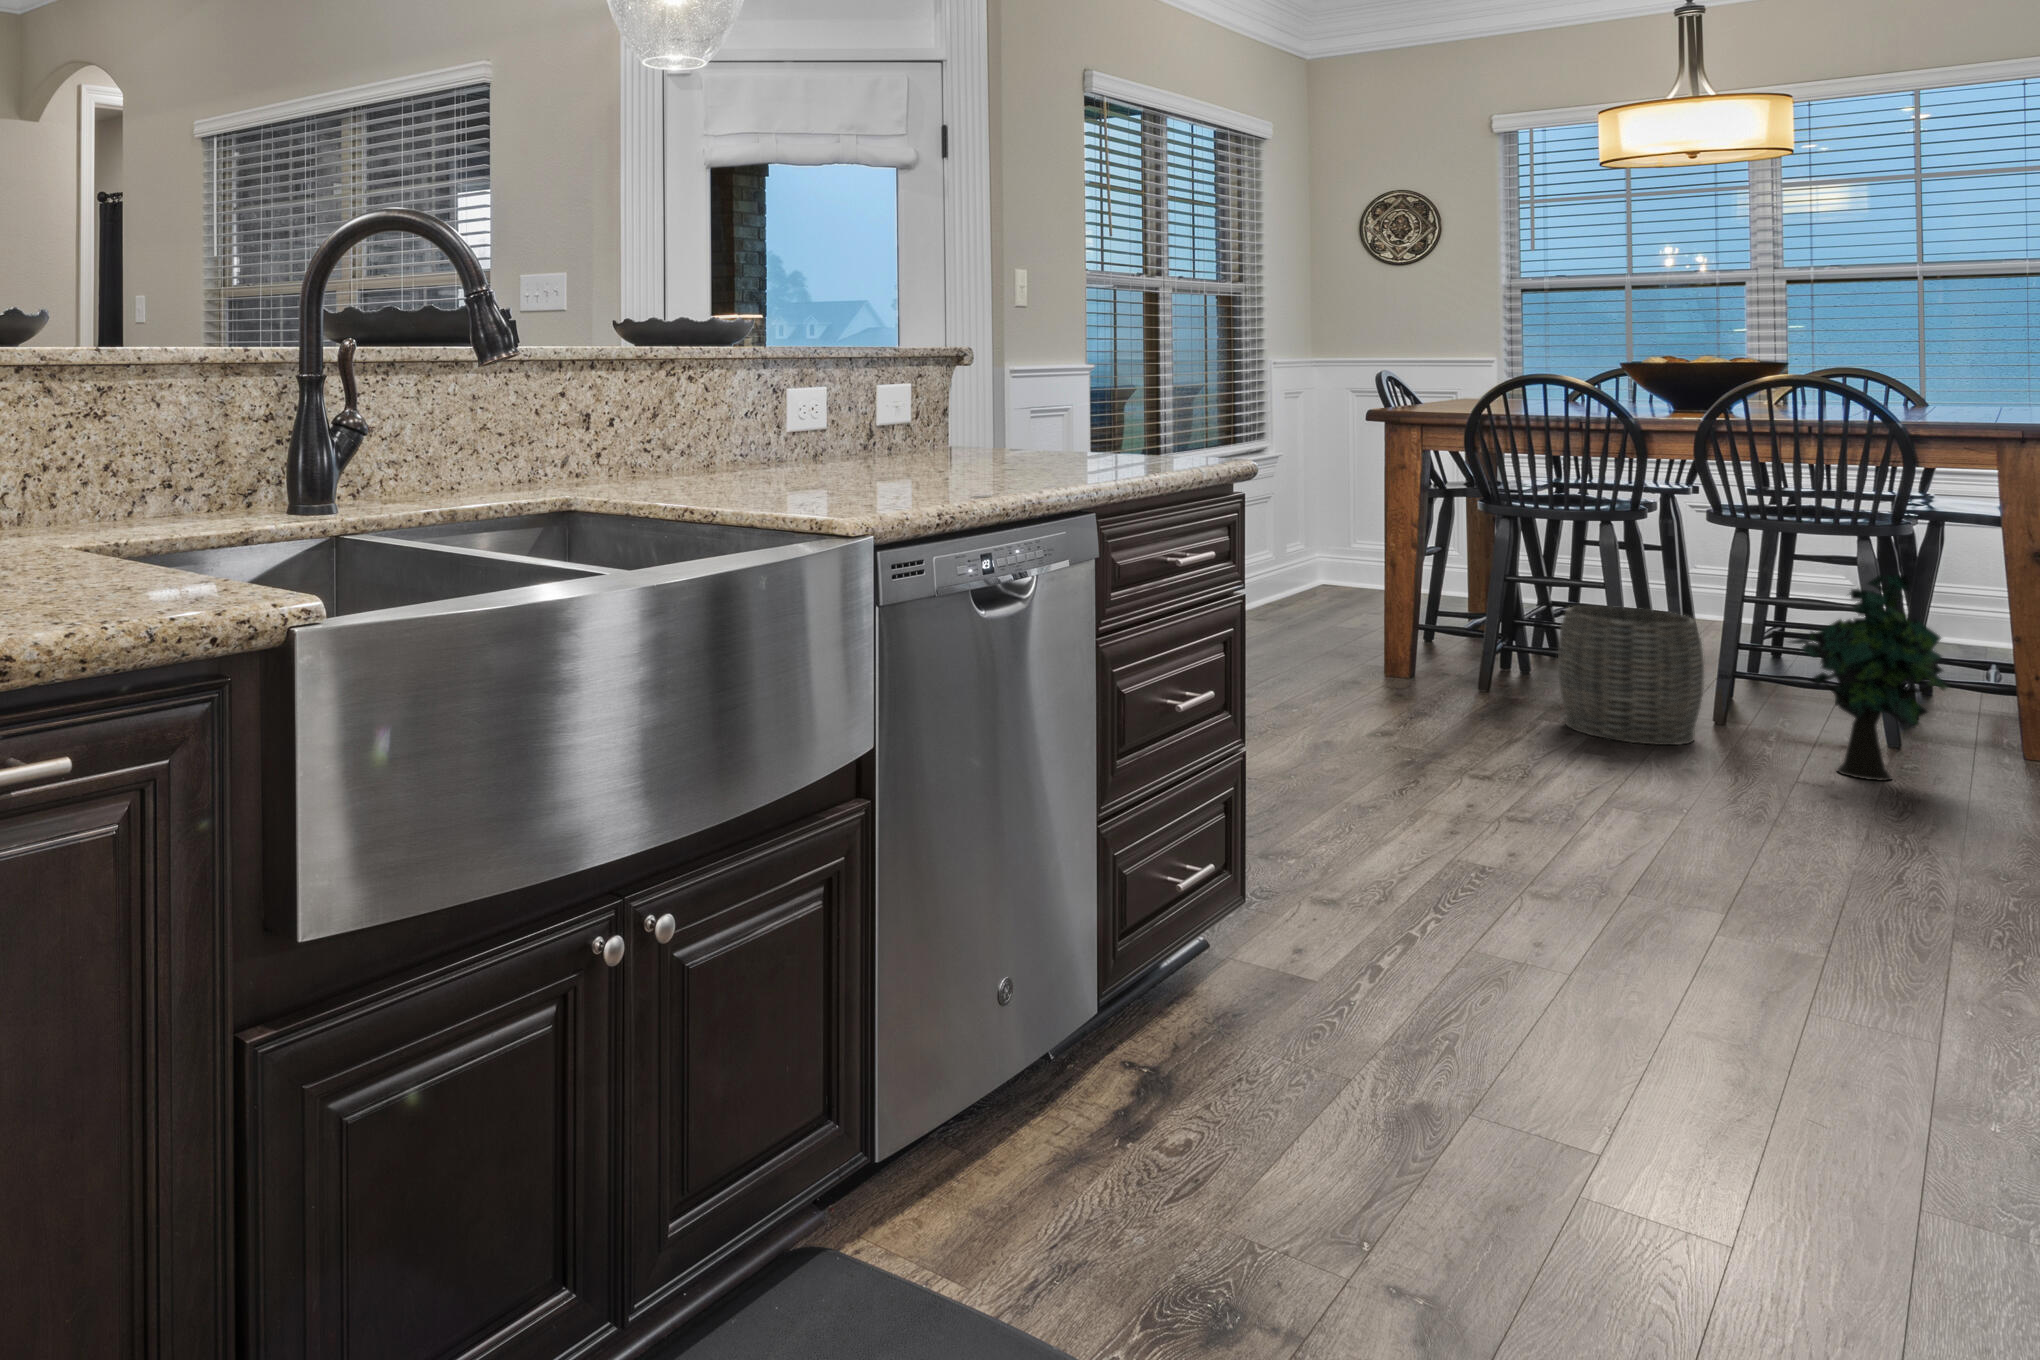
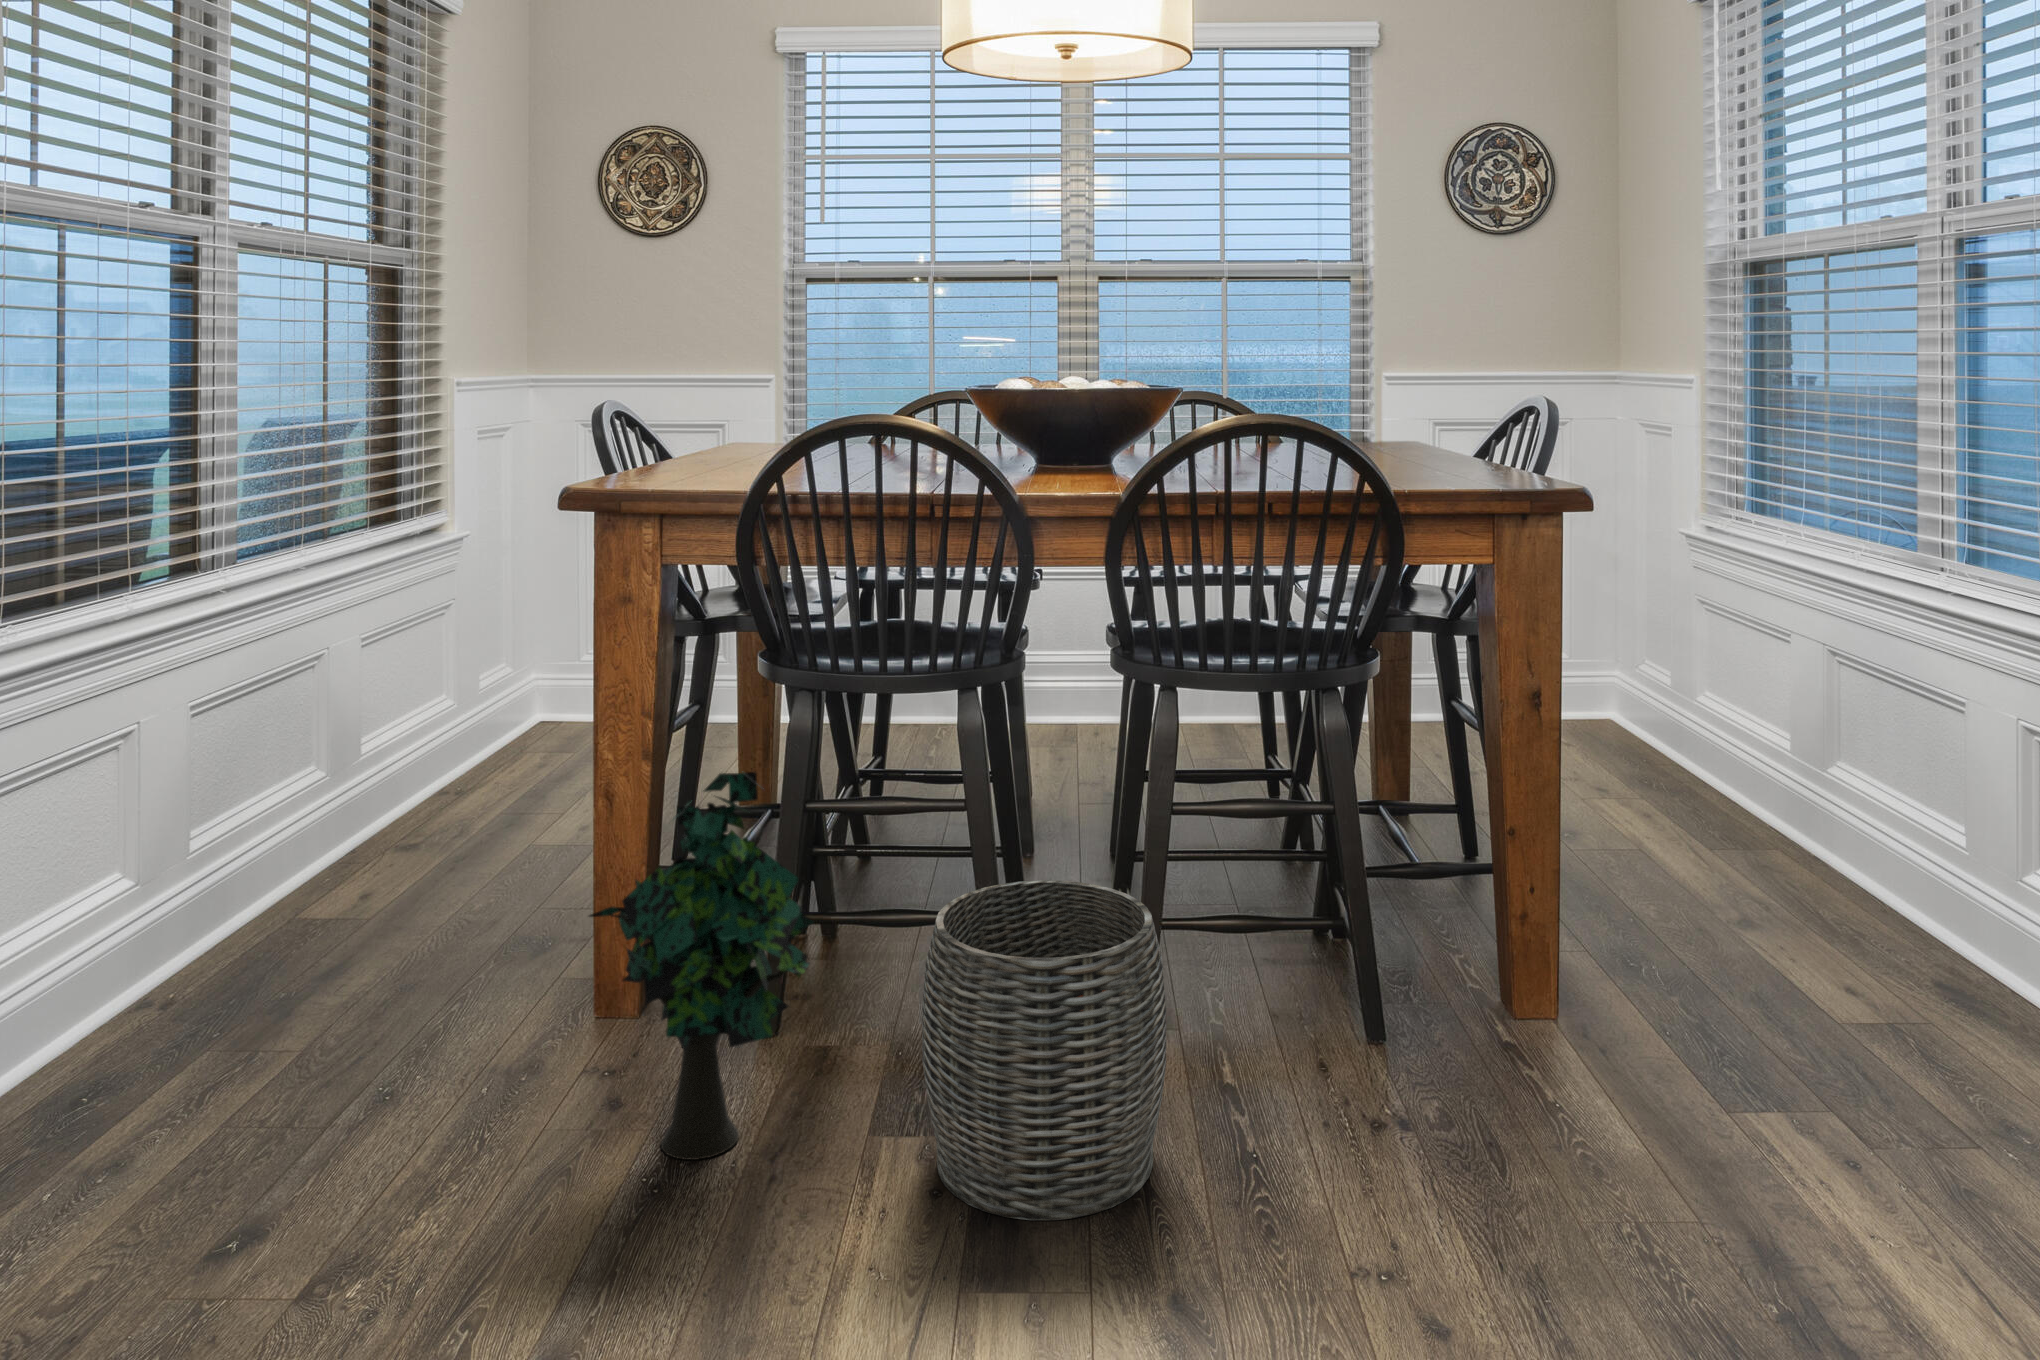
decorative plant: present [1791,574,1947,780] -> present [589,771,813,1160]

